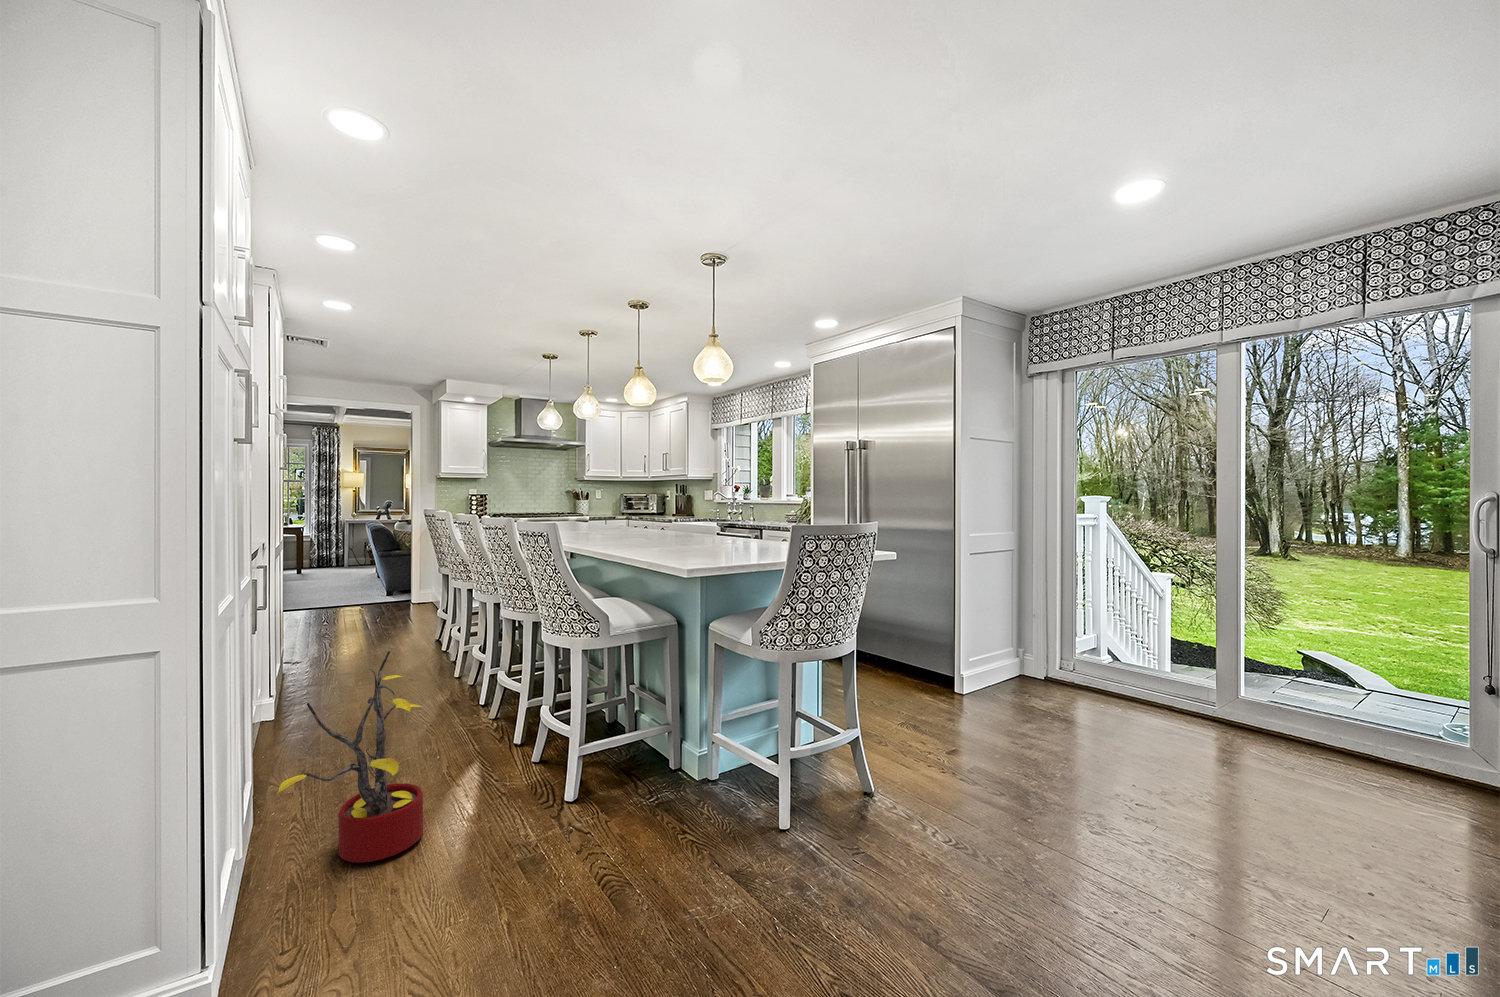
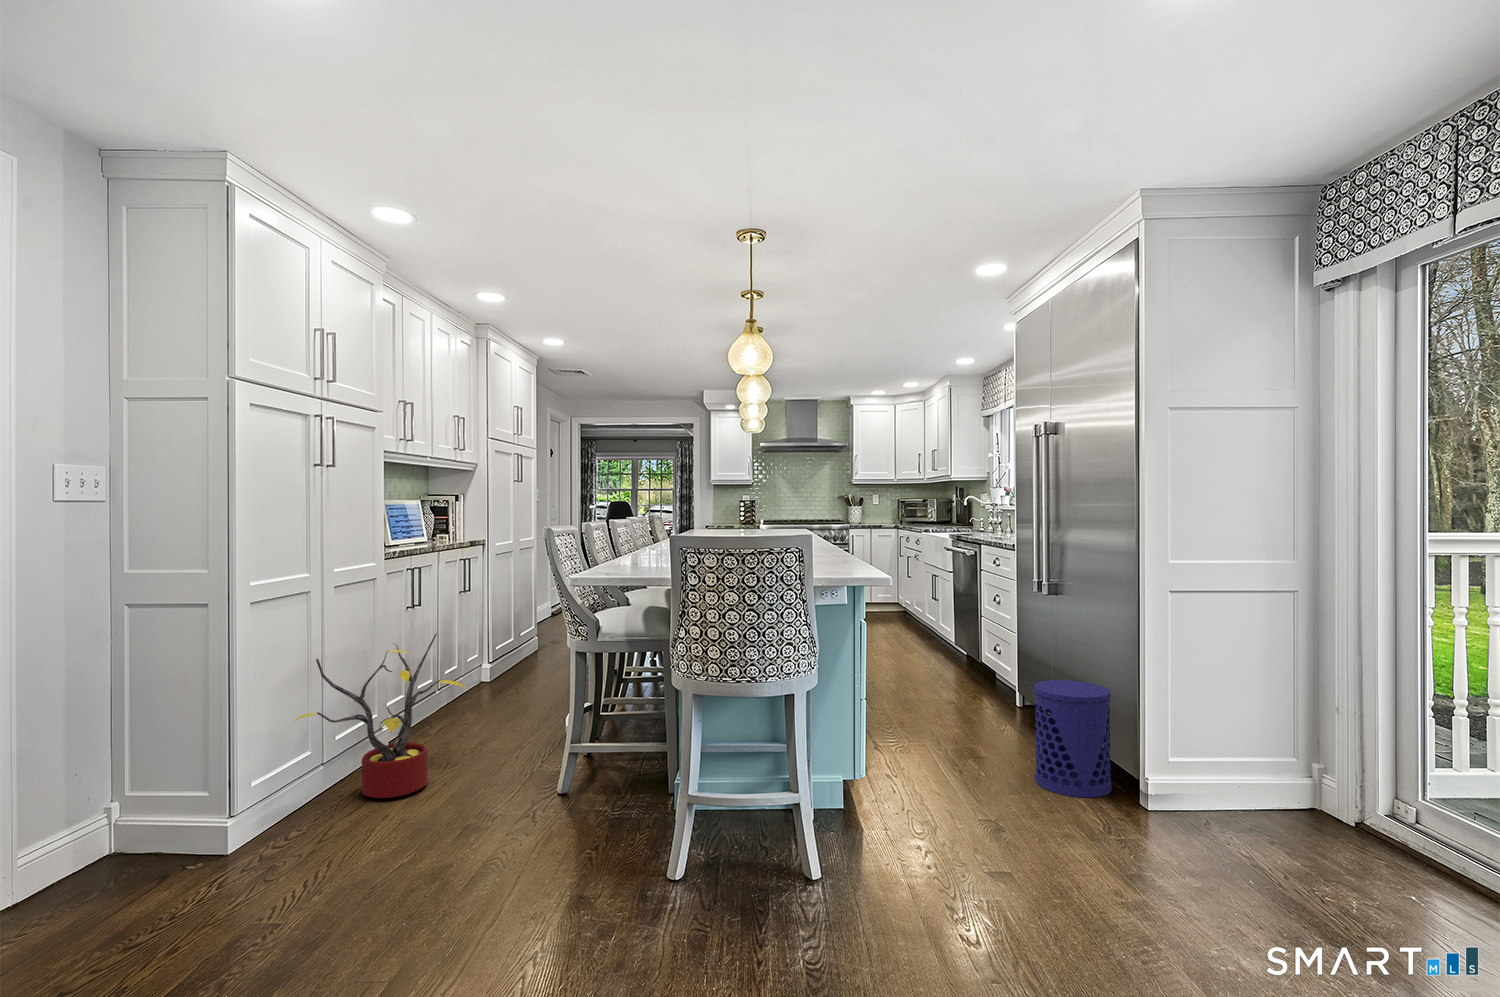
waste bin: none [886,618,934,694] -> present [1034,680,1111,798]

